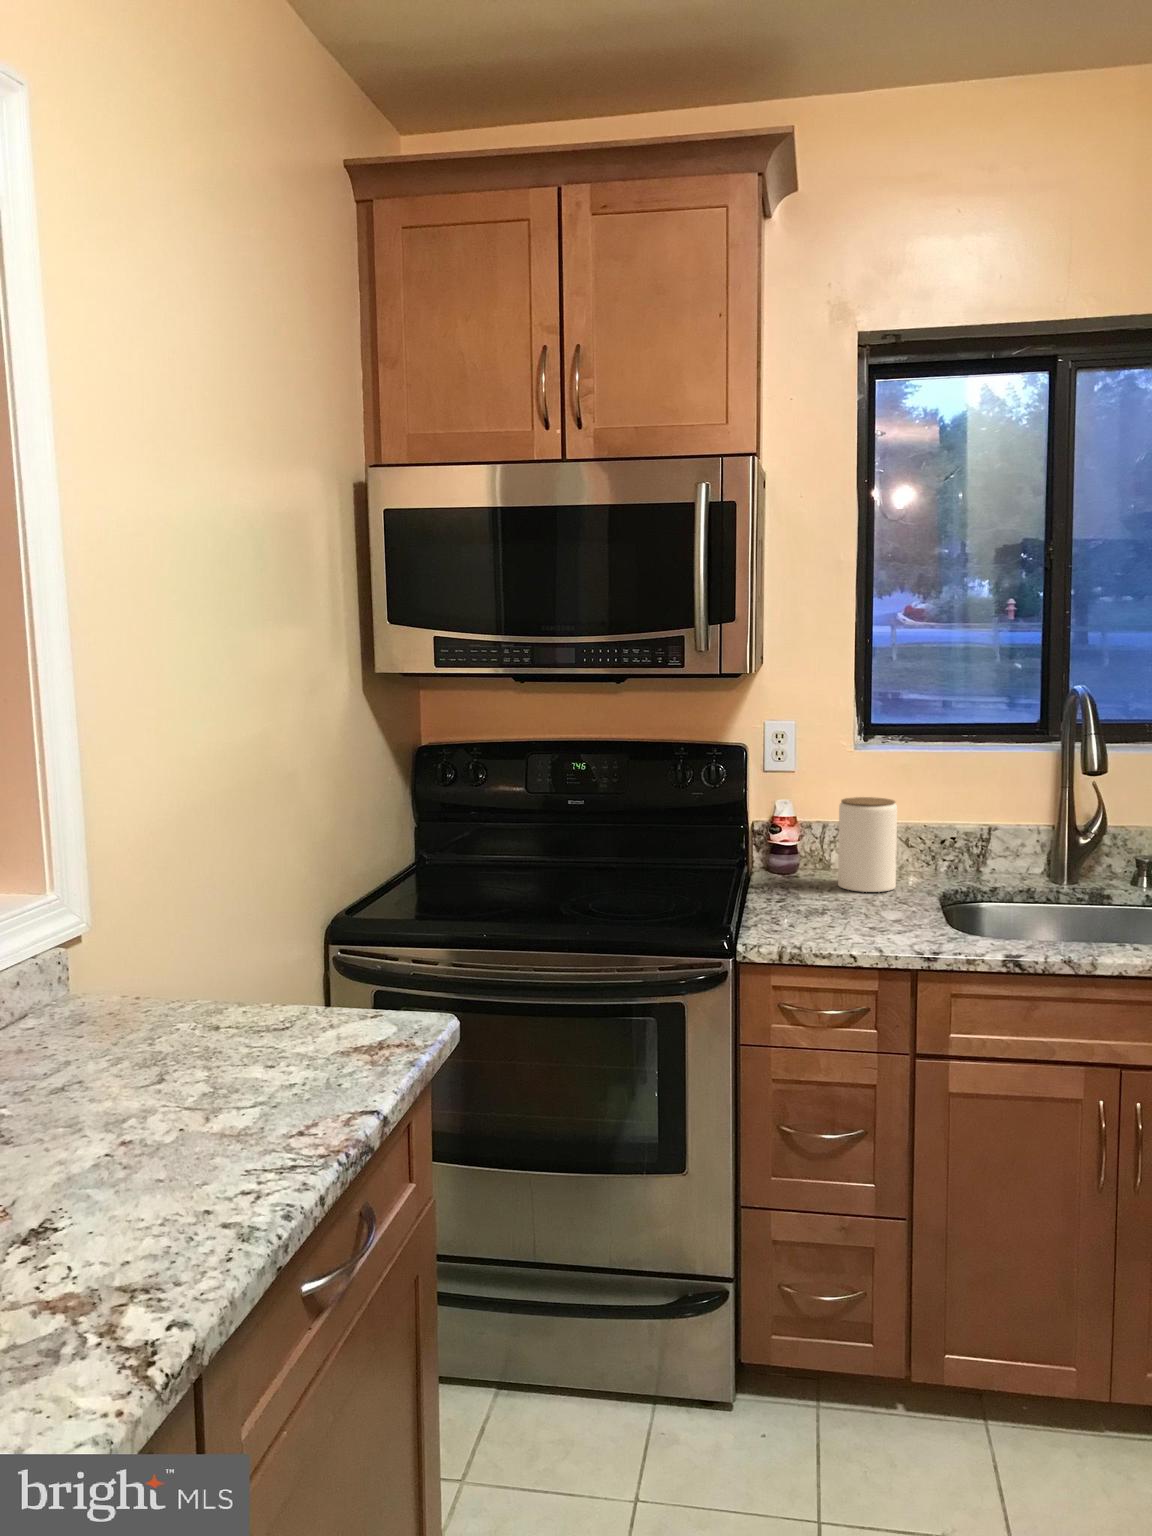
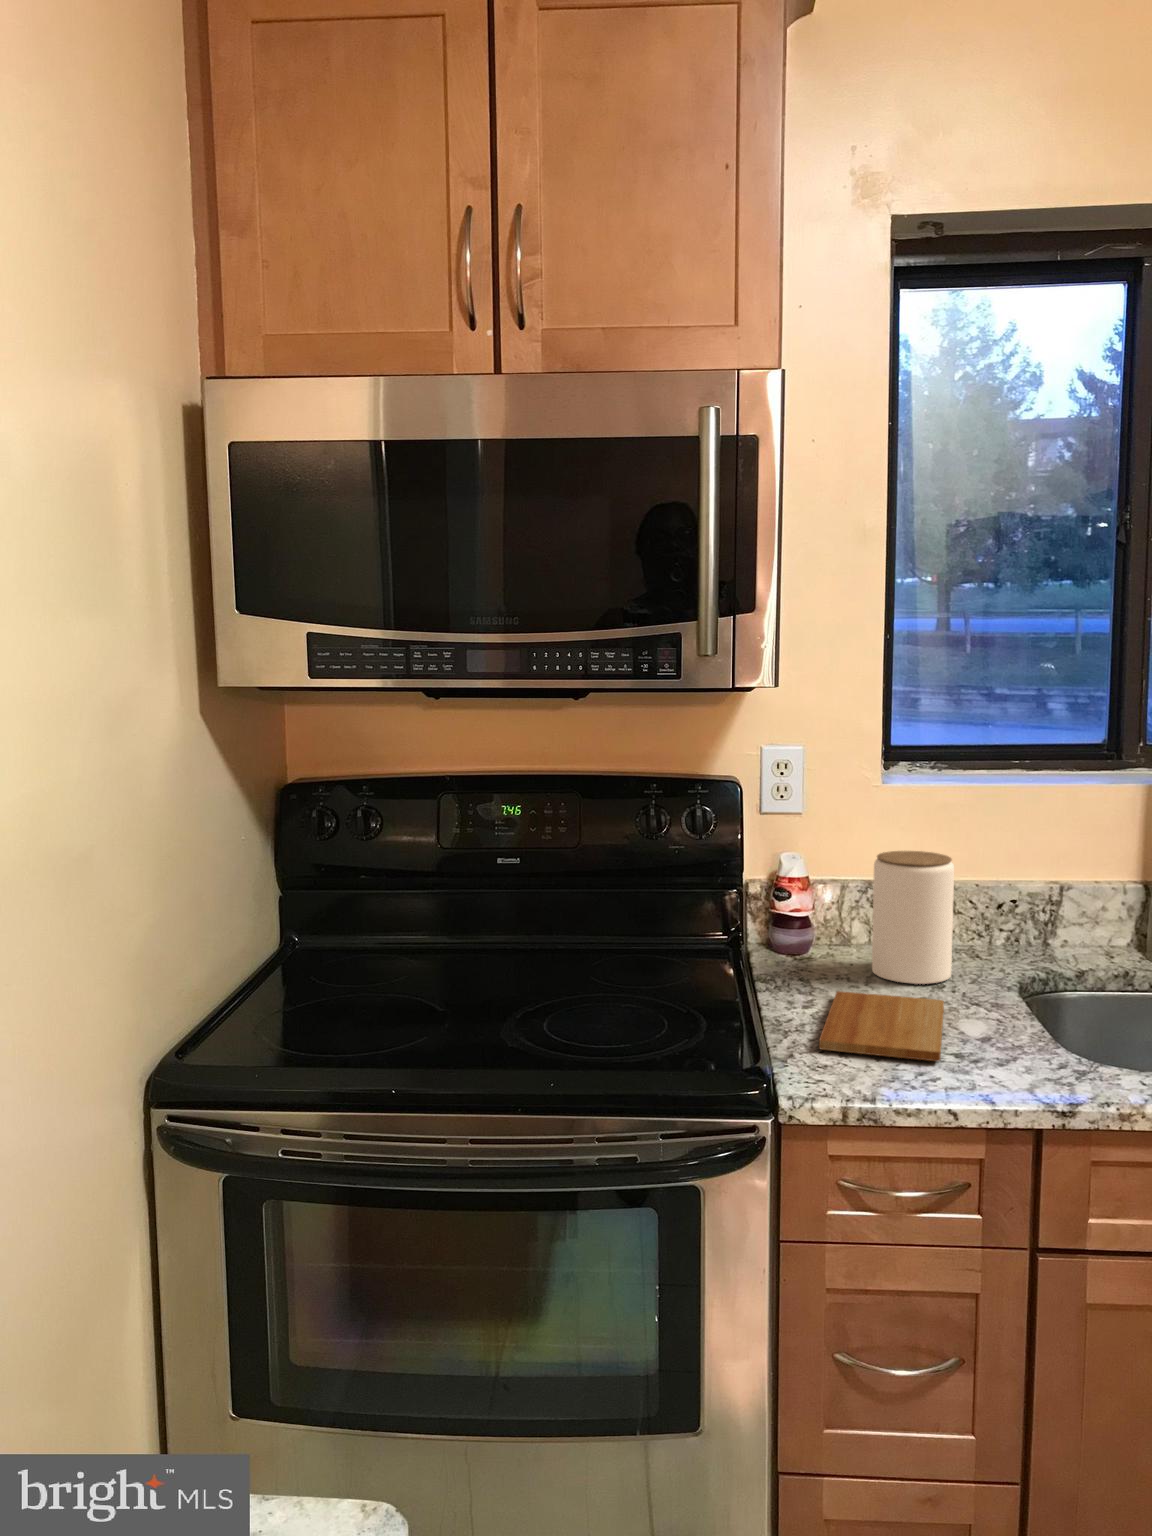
cutting board: none [776,893,878,930] -> present [819,991,944,1061]

